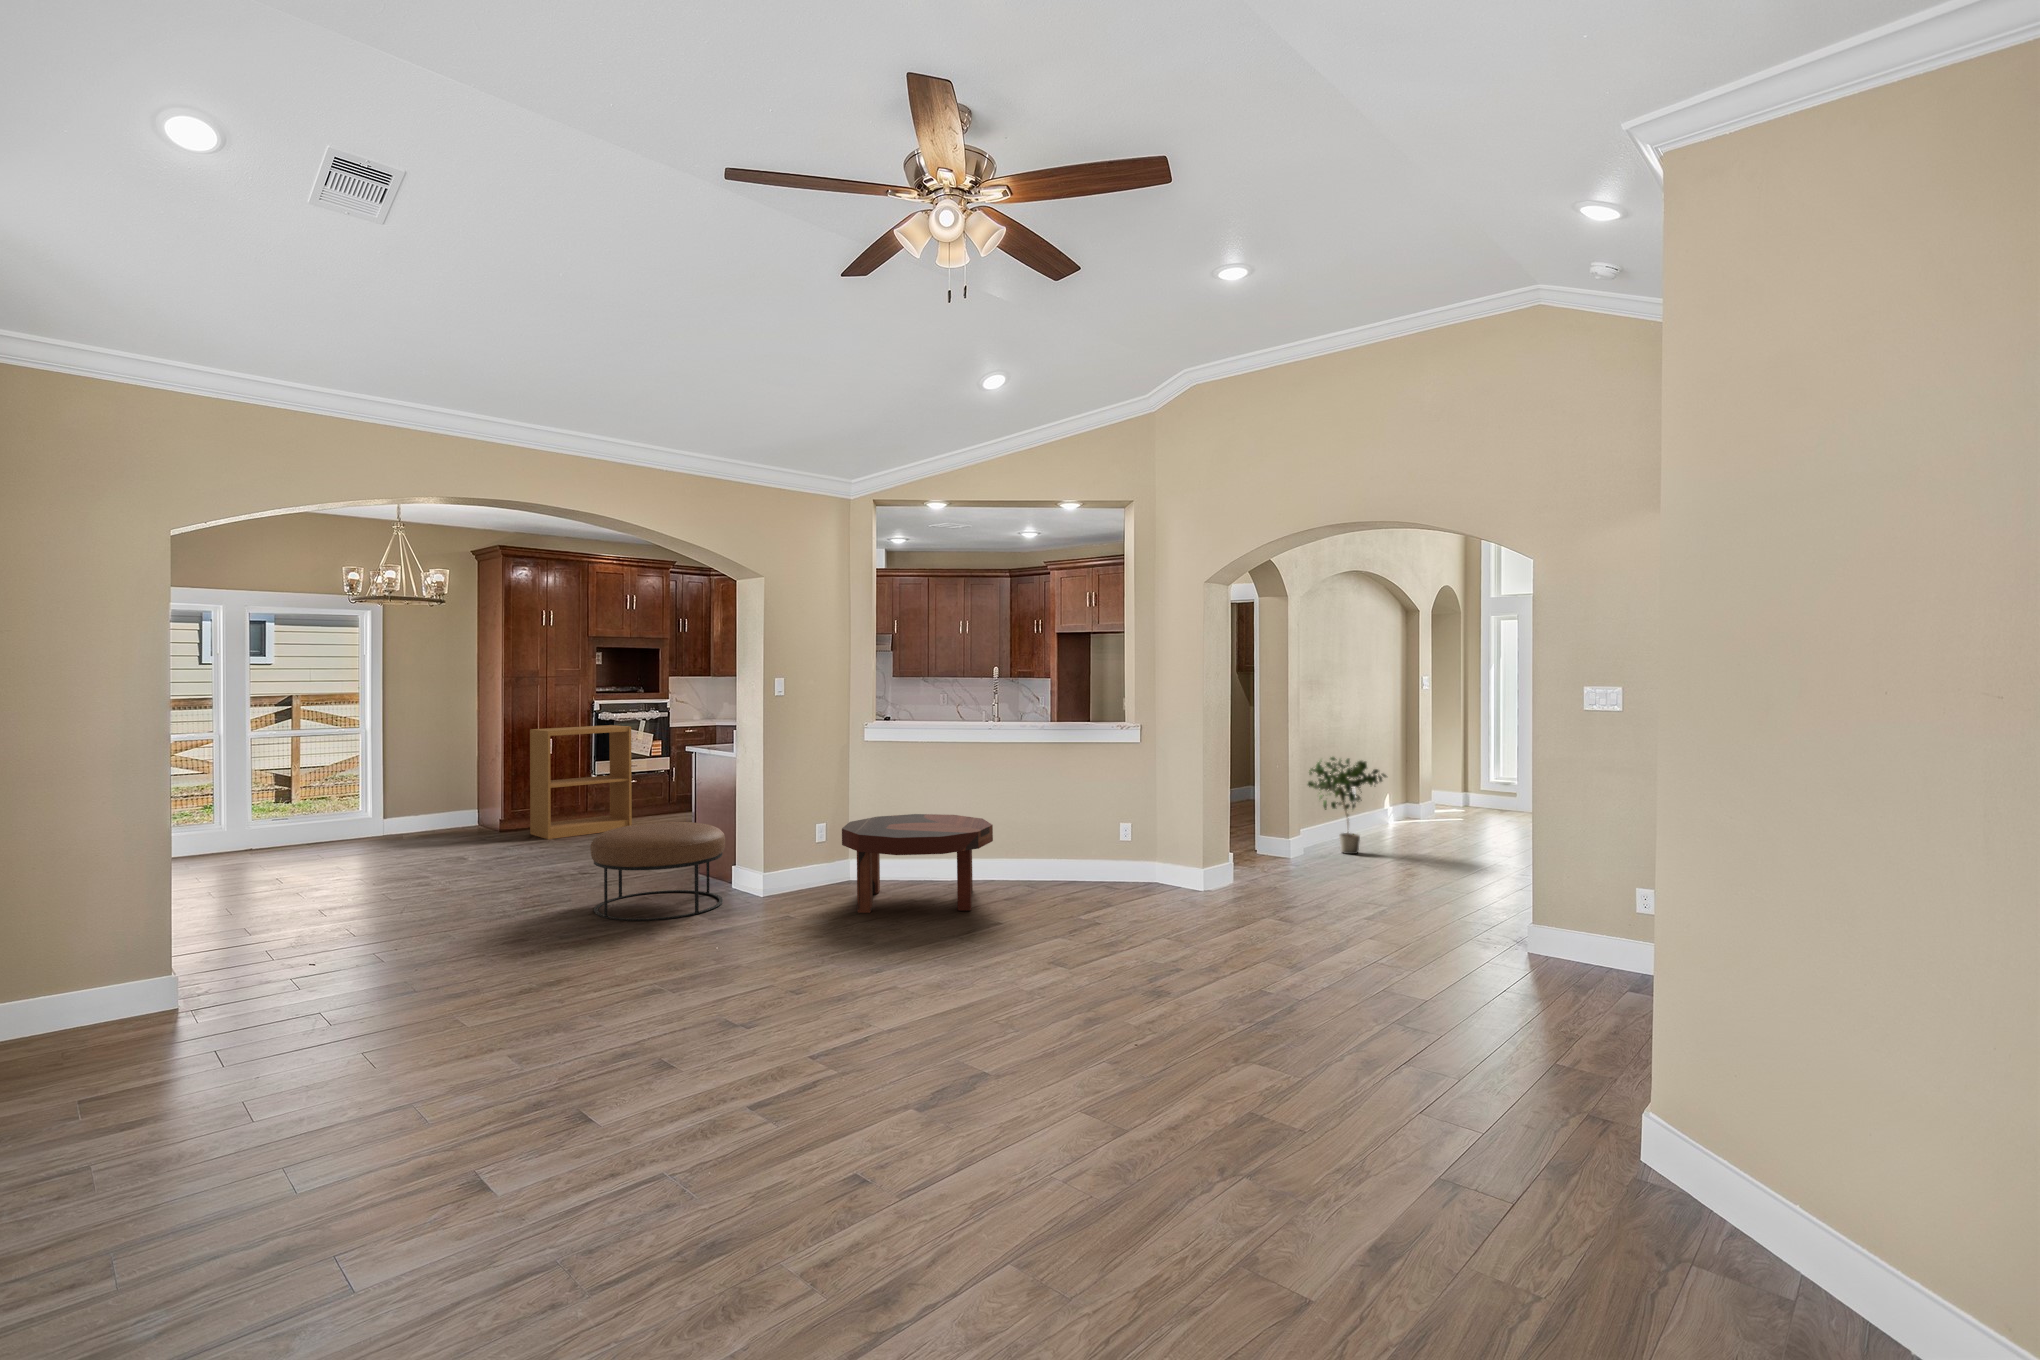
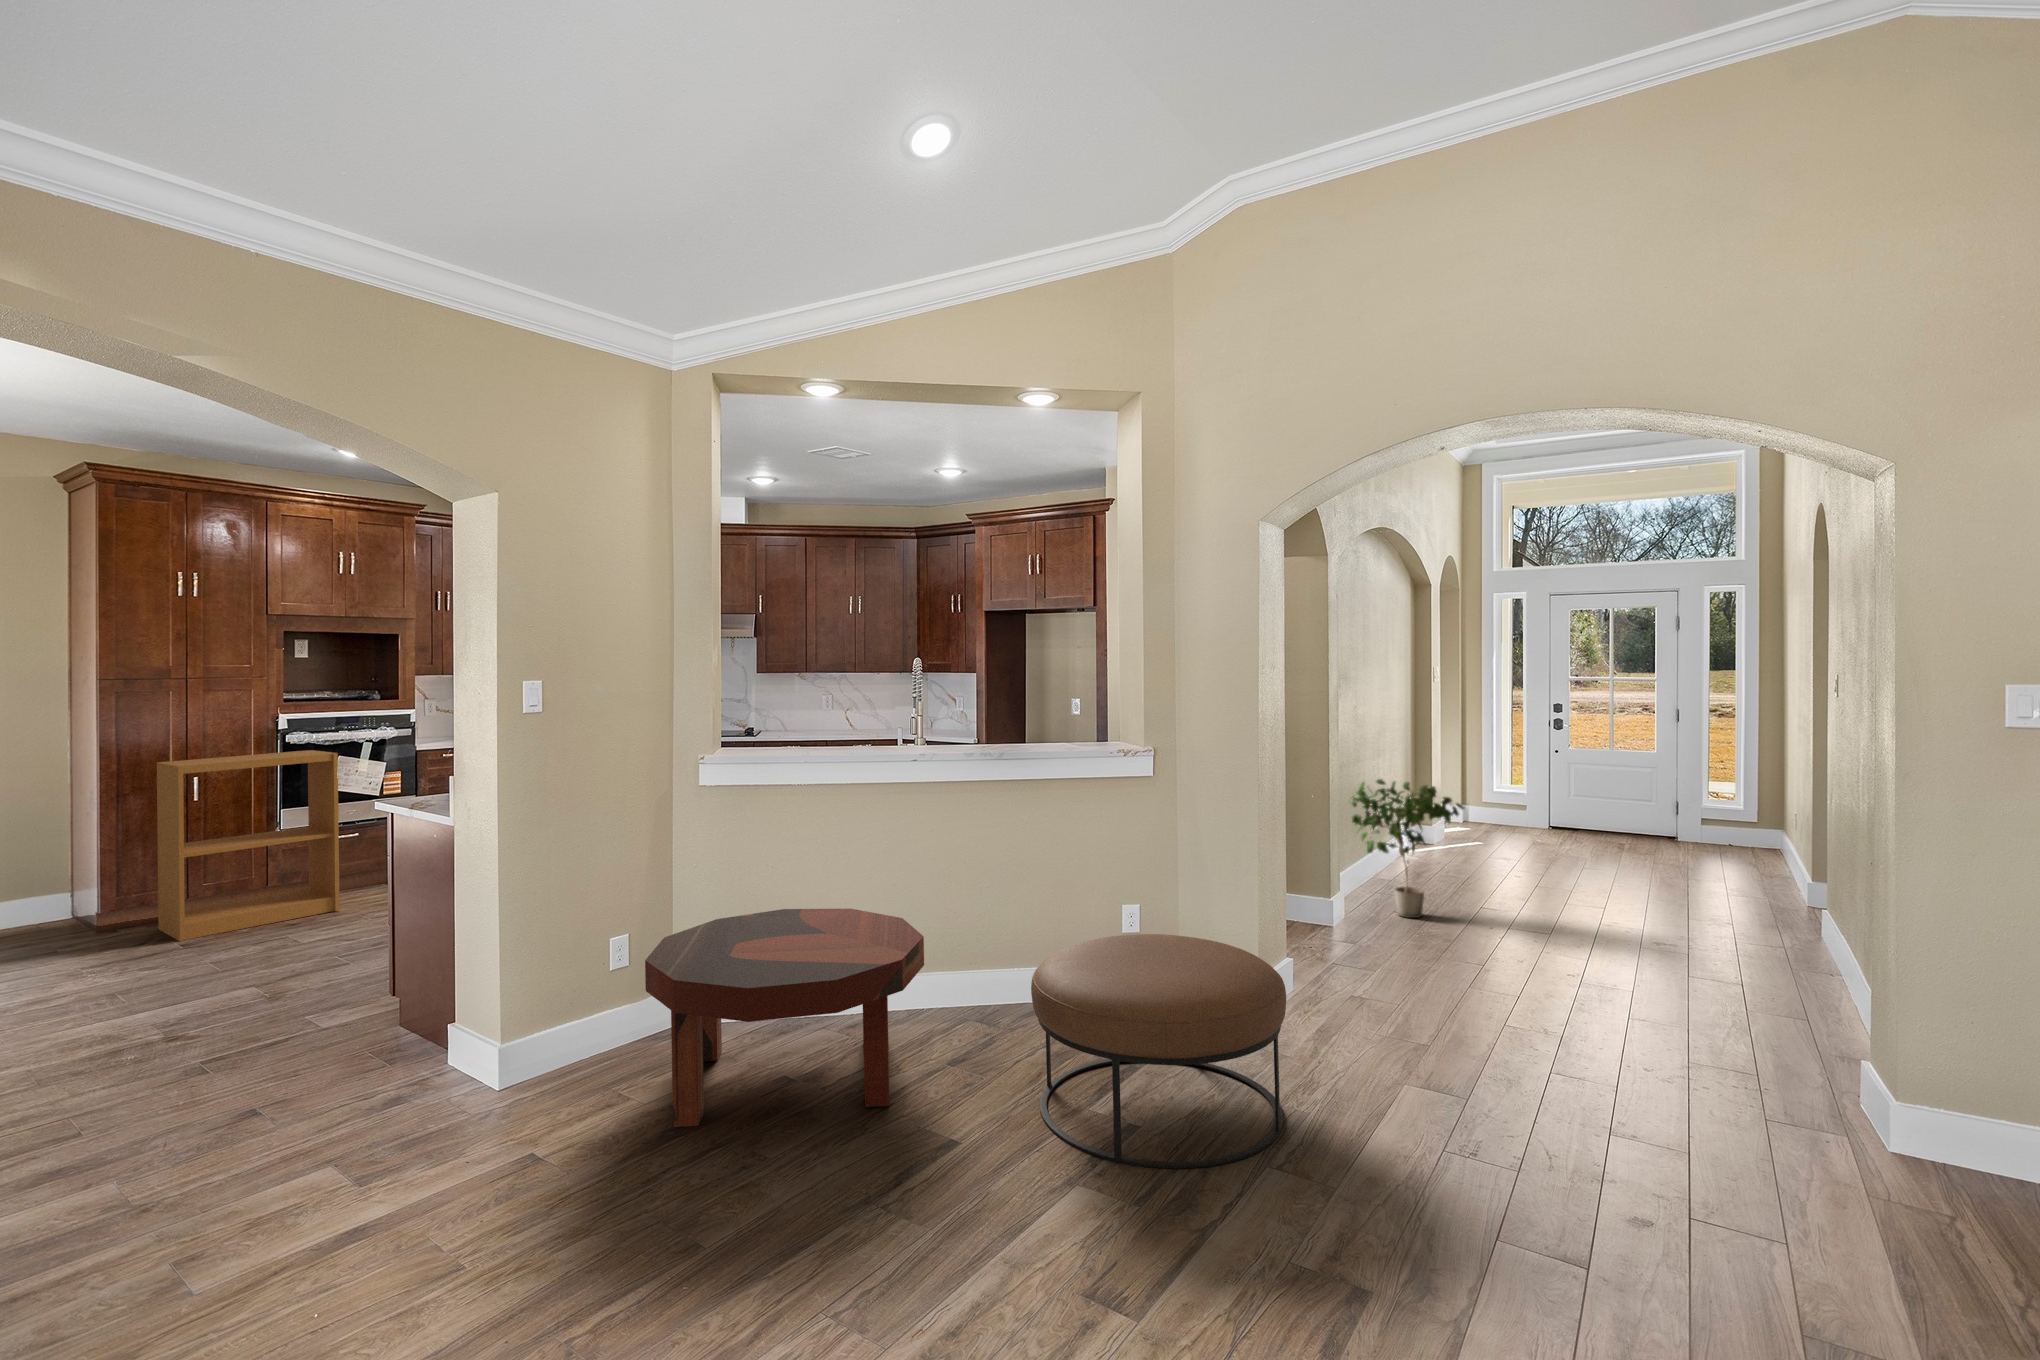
ottoman: present [591,822,725,921] -> present [1031,934,1286,1169]

